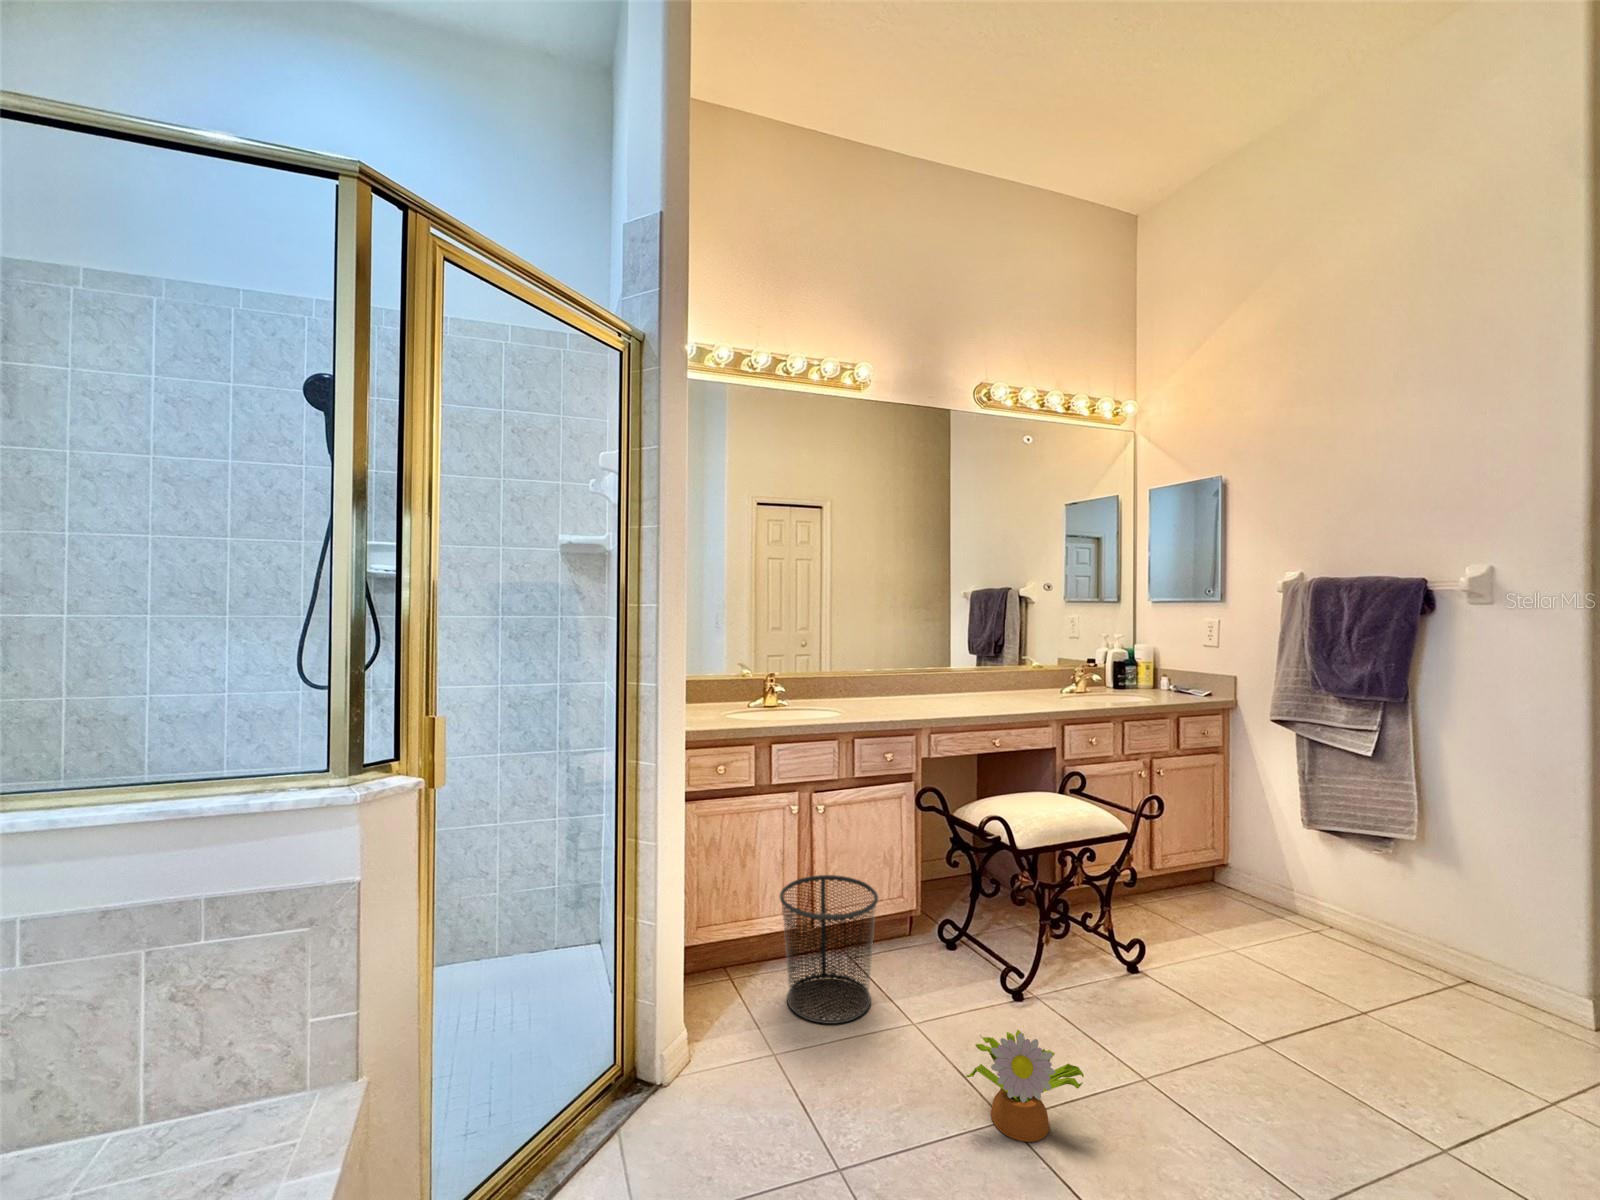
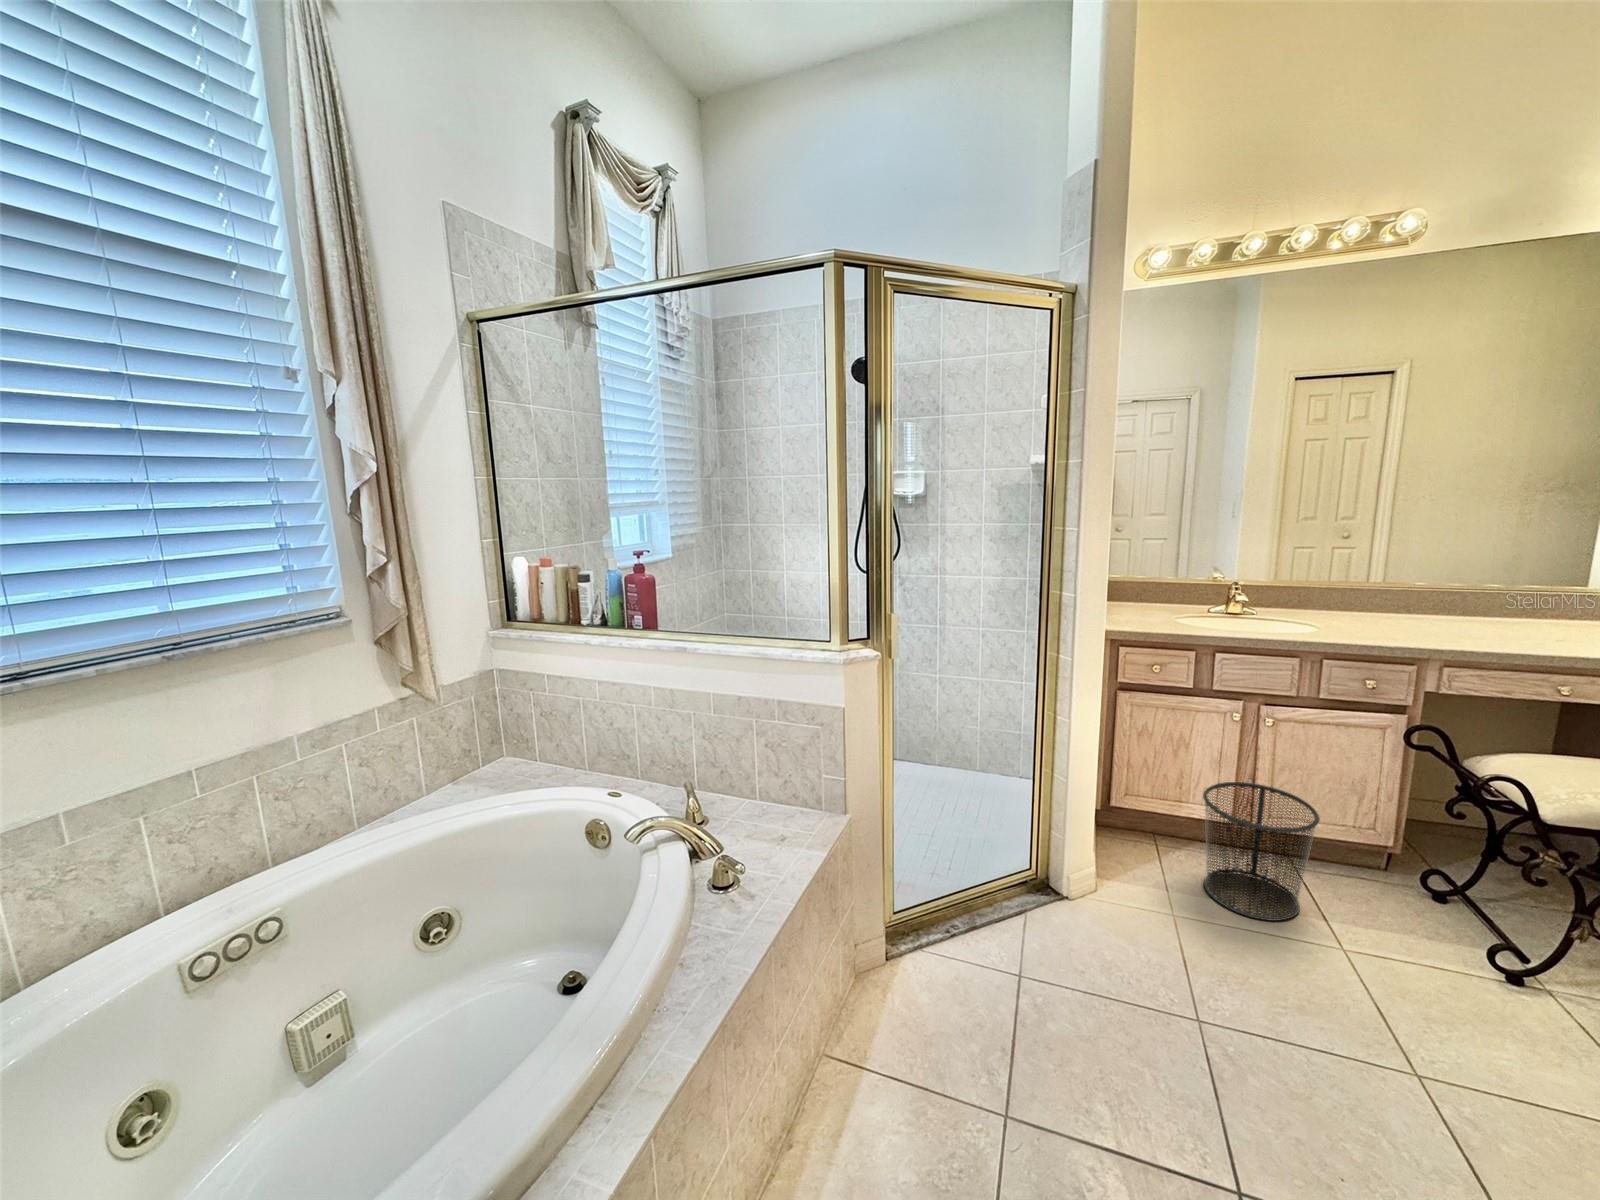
decorative plant: present [966,1030,1084,1142] -> none [1358,984,1530,1102]

